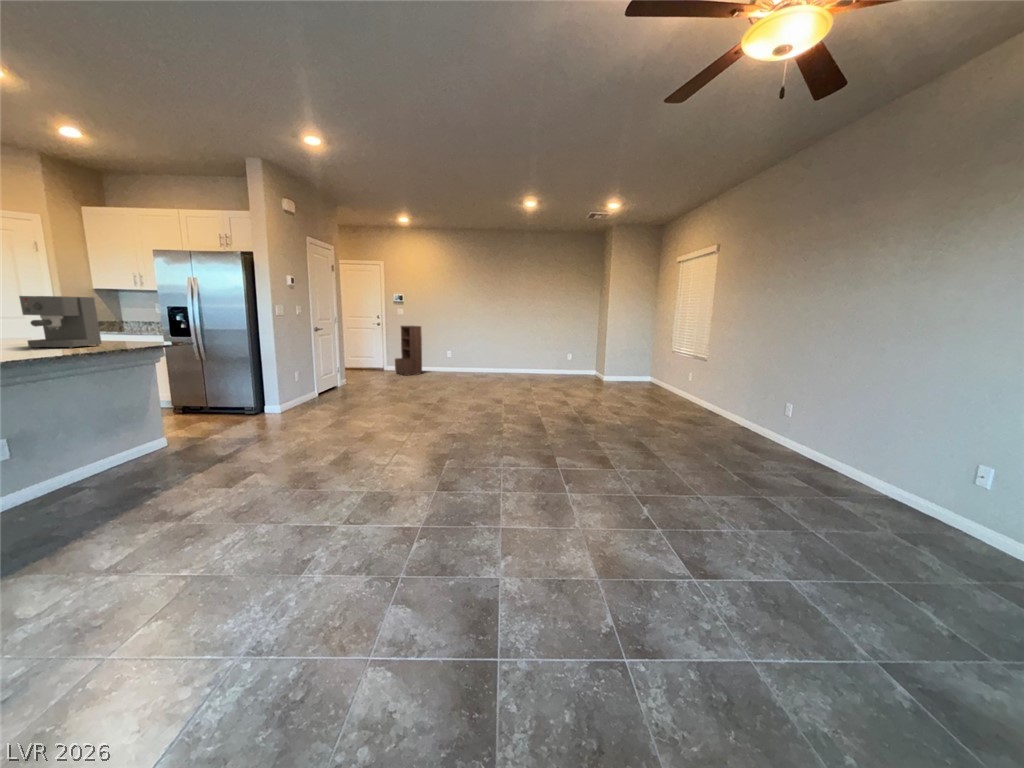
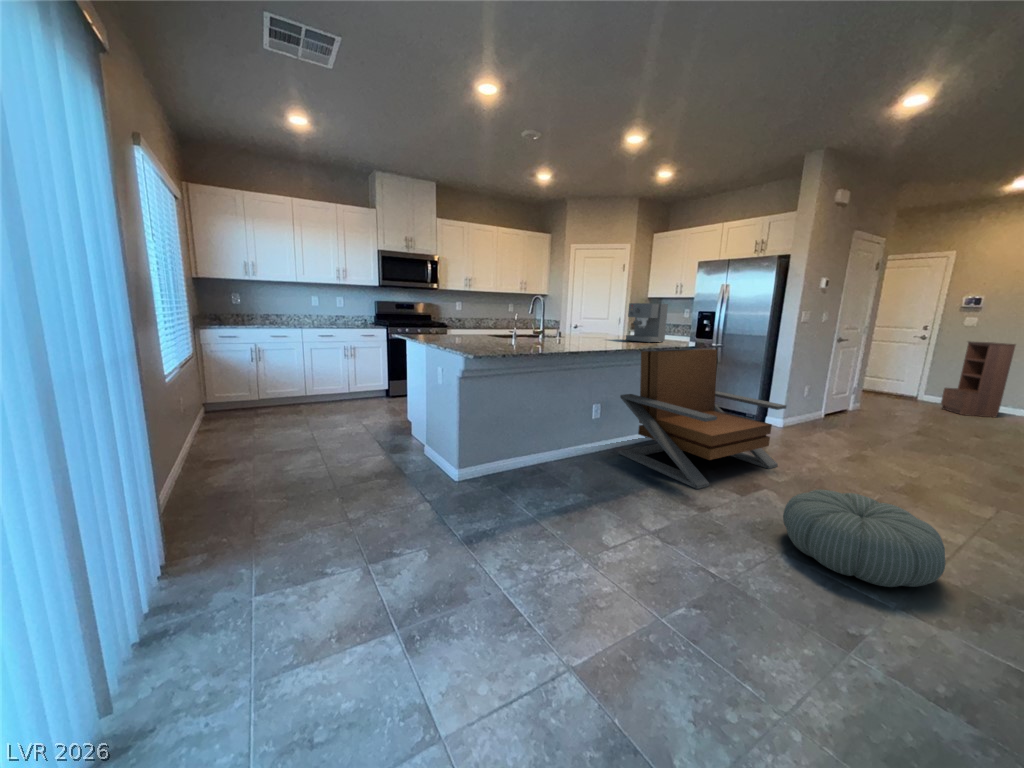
lounge chair: none [25,349,267,506] -> present [619,349,786,489]
pouf: none [250,457,362,528] -> present [783,490,946,587]

